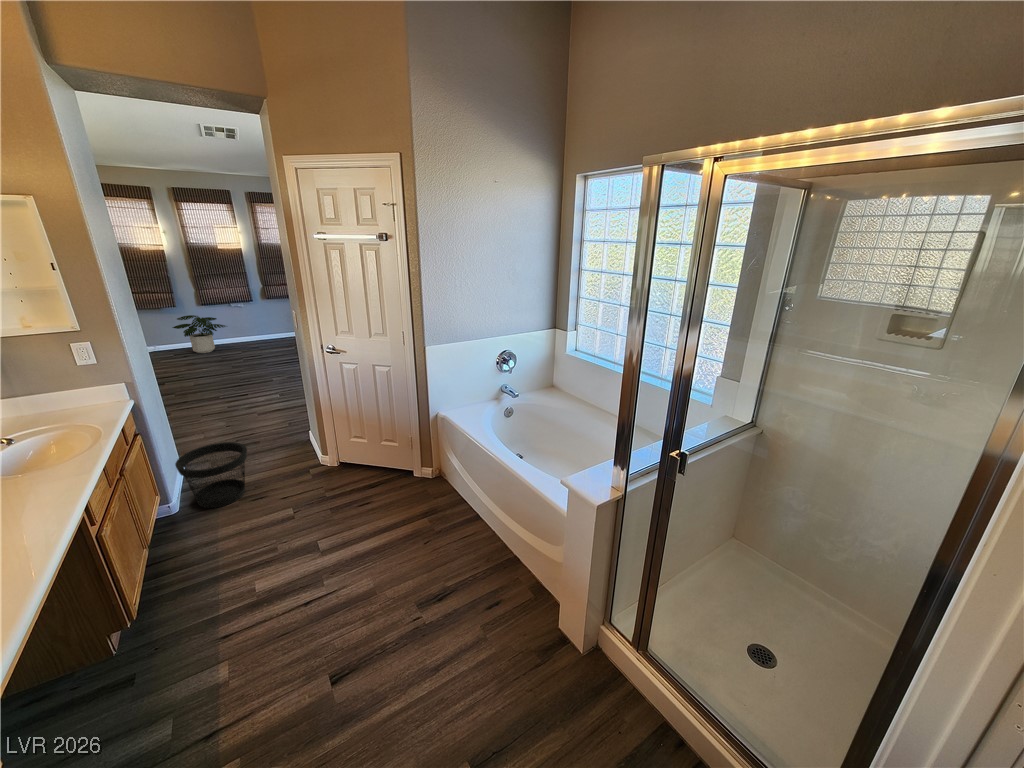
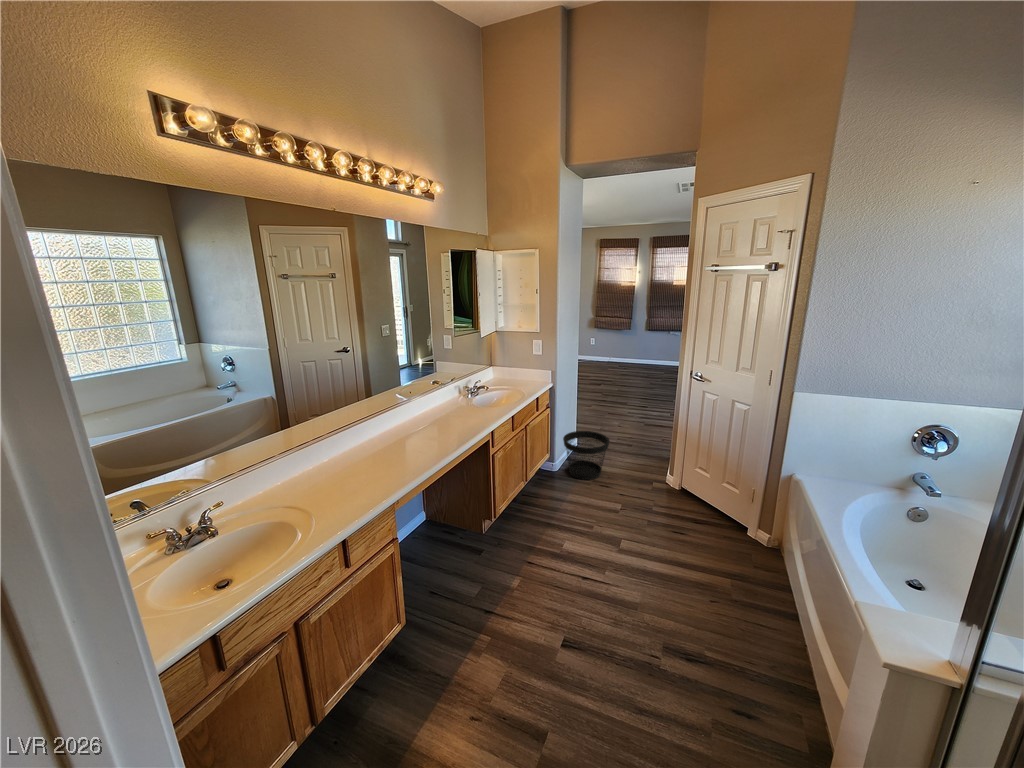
potted plant: present [173,315,225,353] -> none [622,338,660,369]

